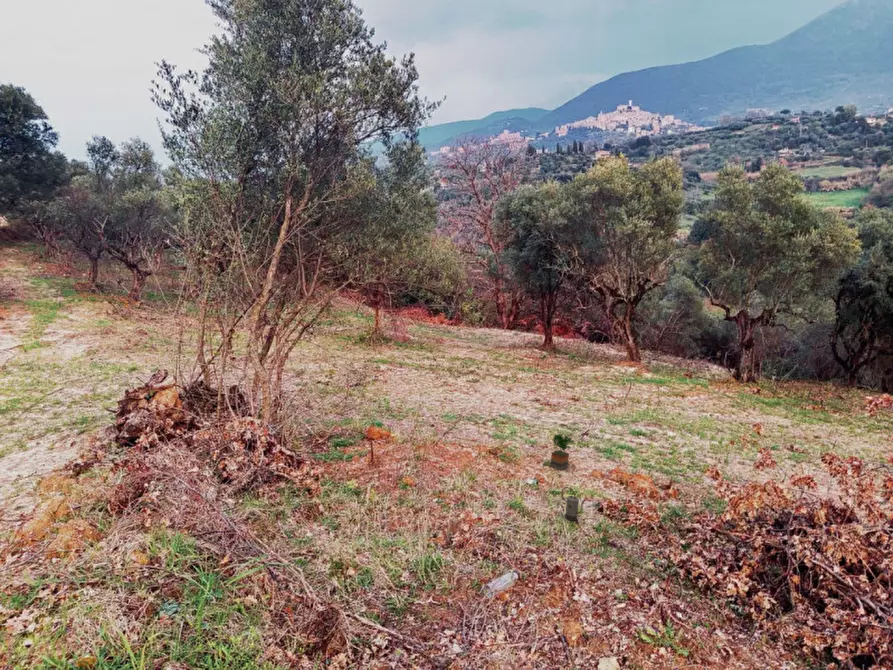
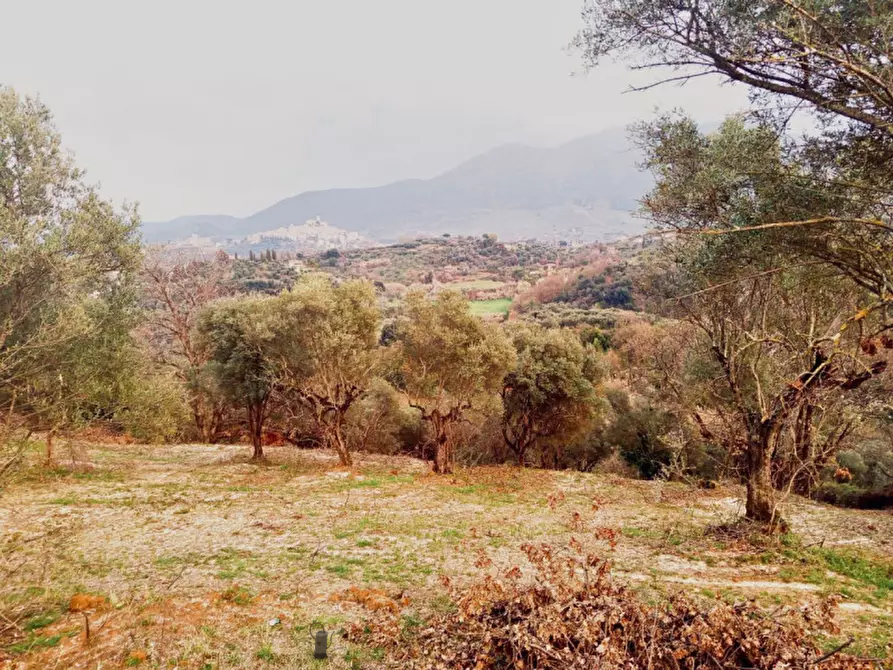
potted tree: present [551,434,574,470] -> none [289,563,313,603]

